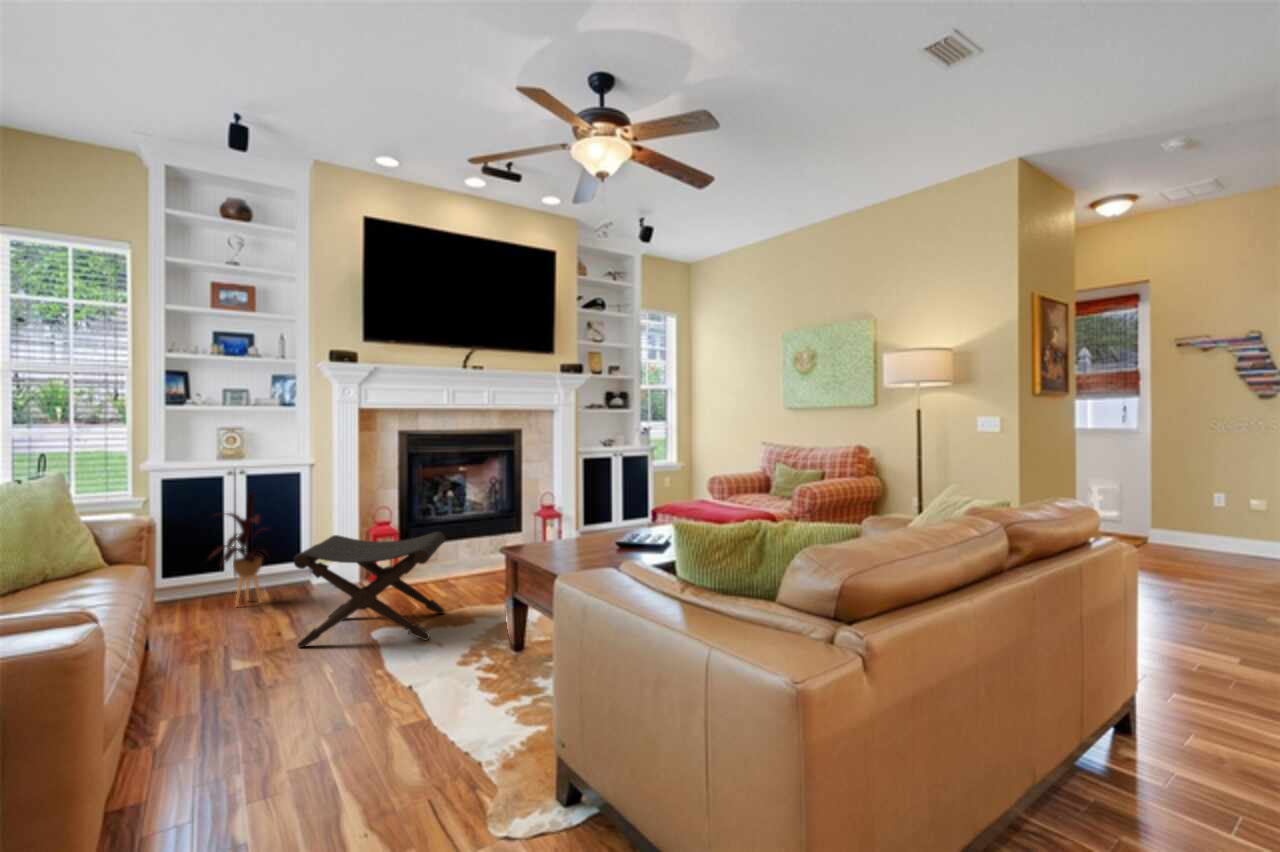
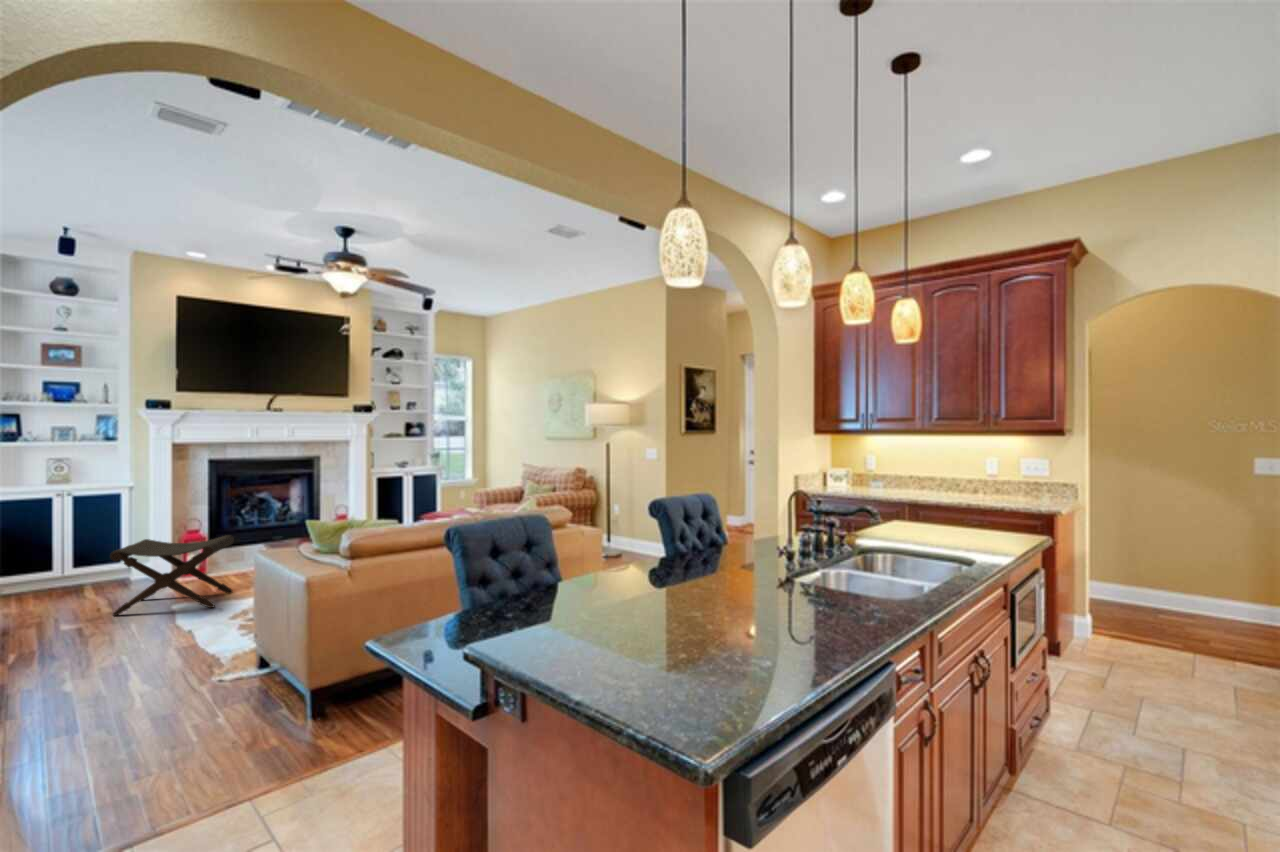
house plant: present [211,492,268,606] -> none [37,508,96,596]

